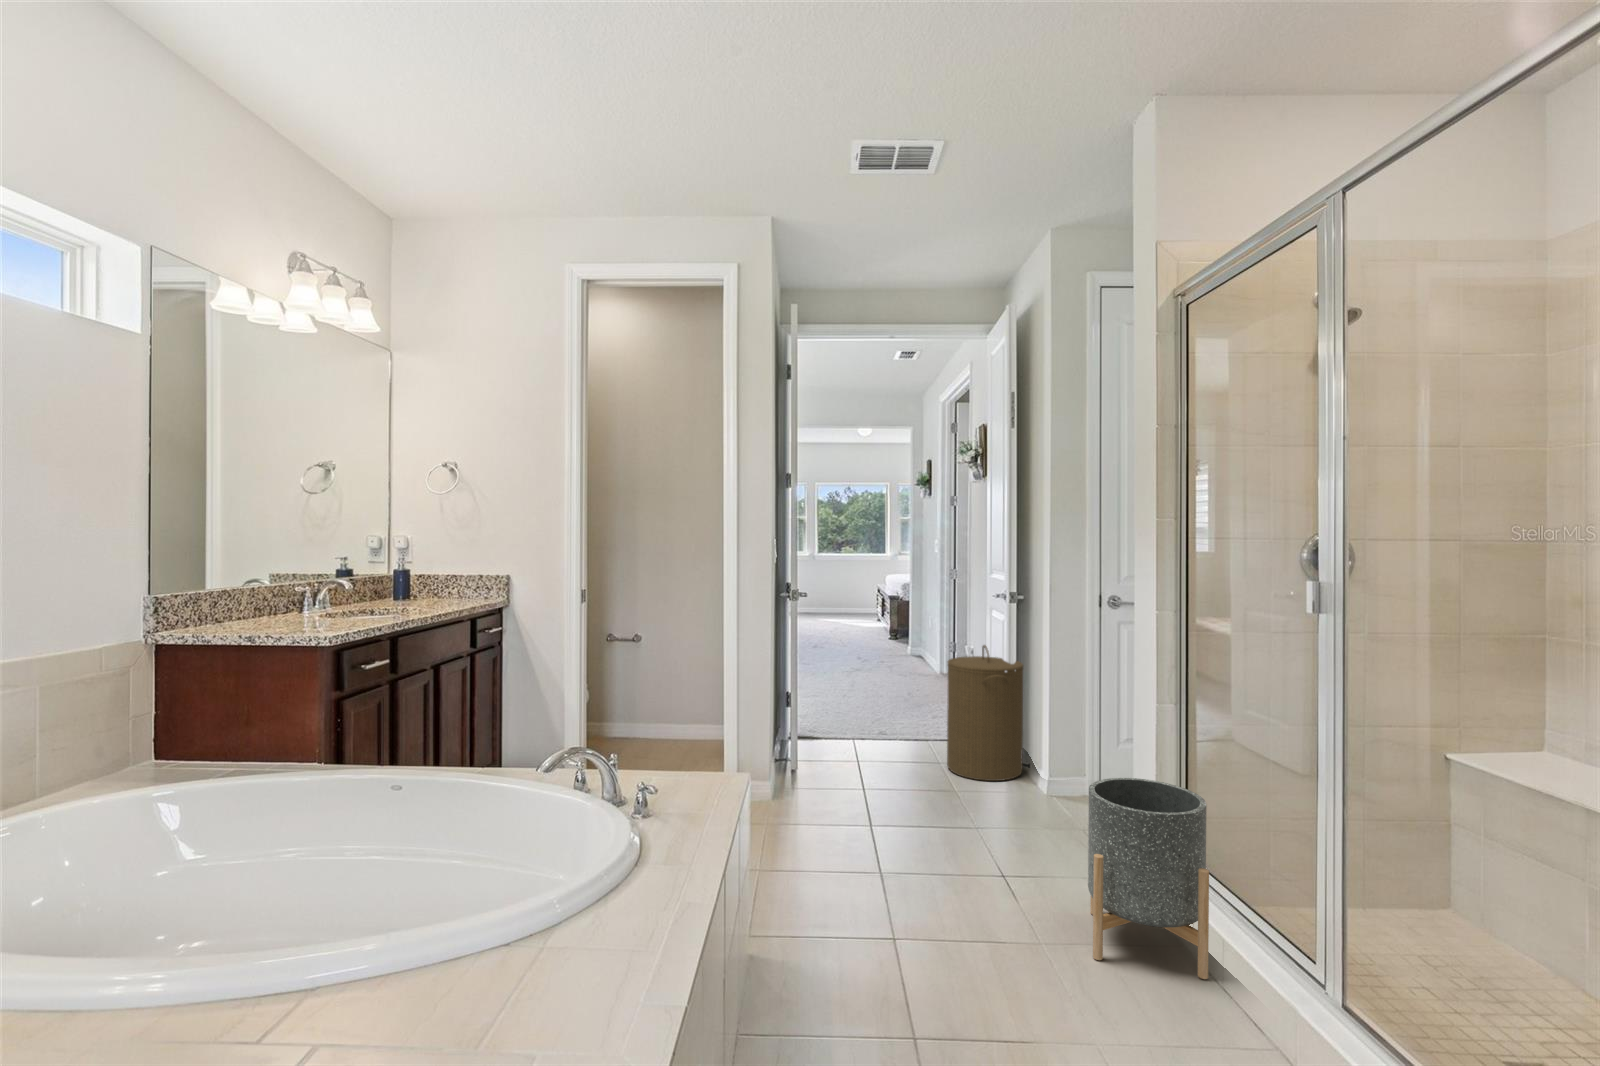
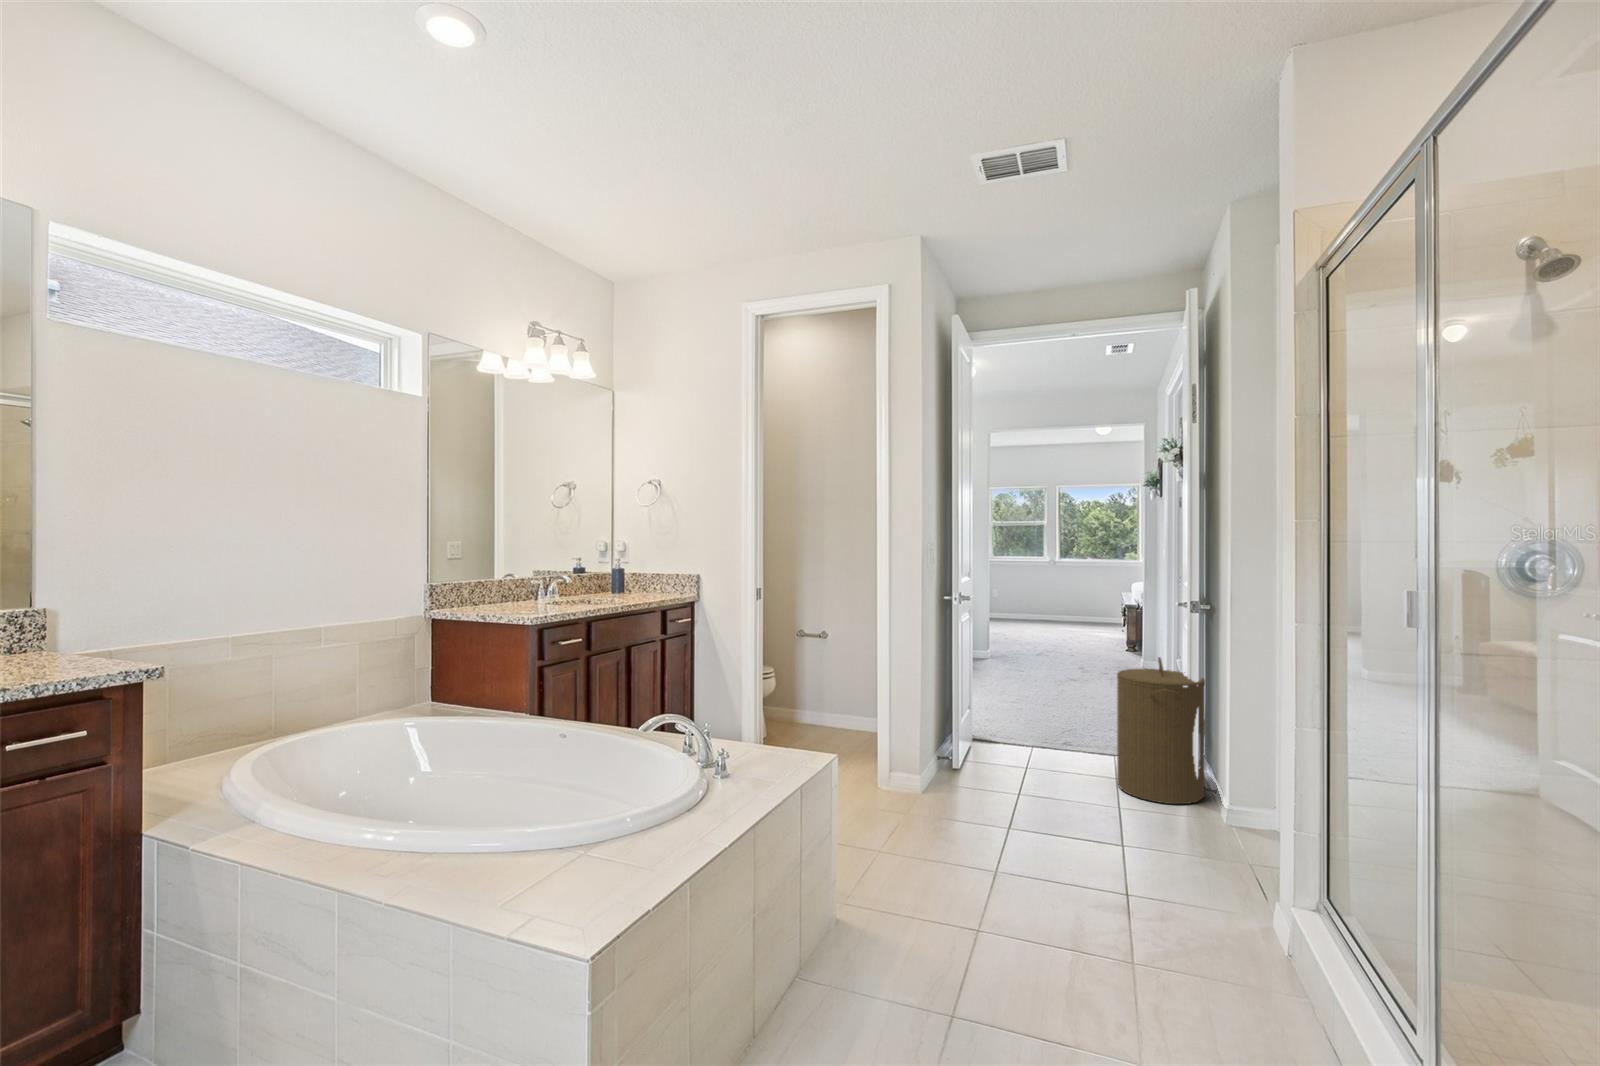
planter: present [1088,778,1209,979] -> none [1181,805,1327,1043]

